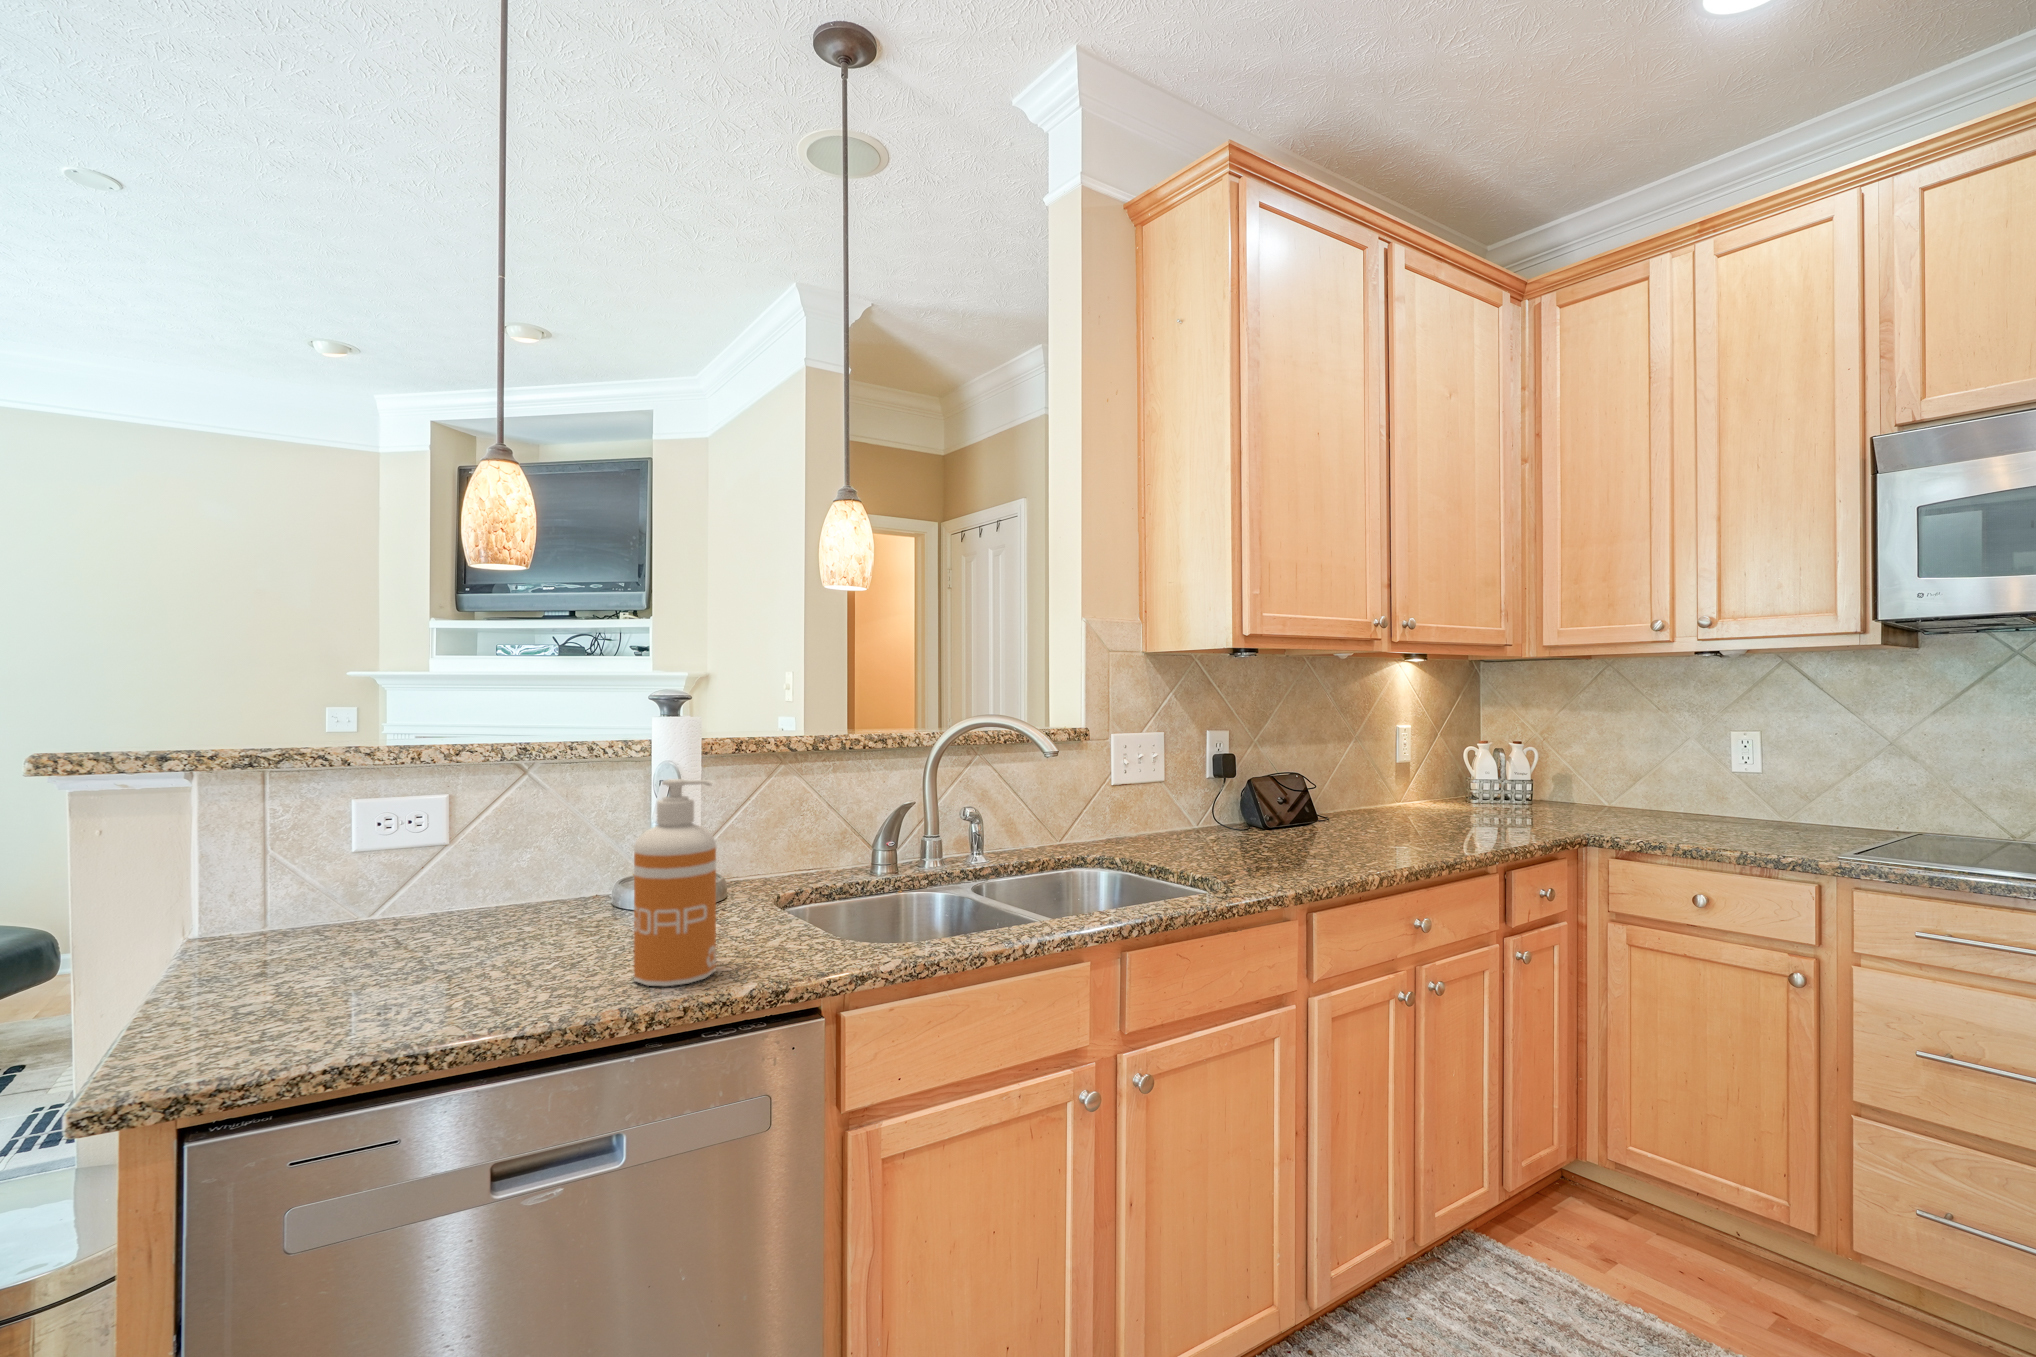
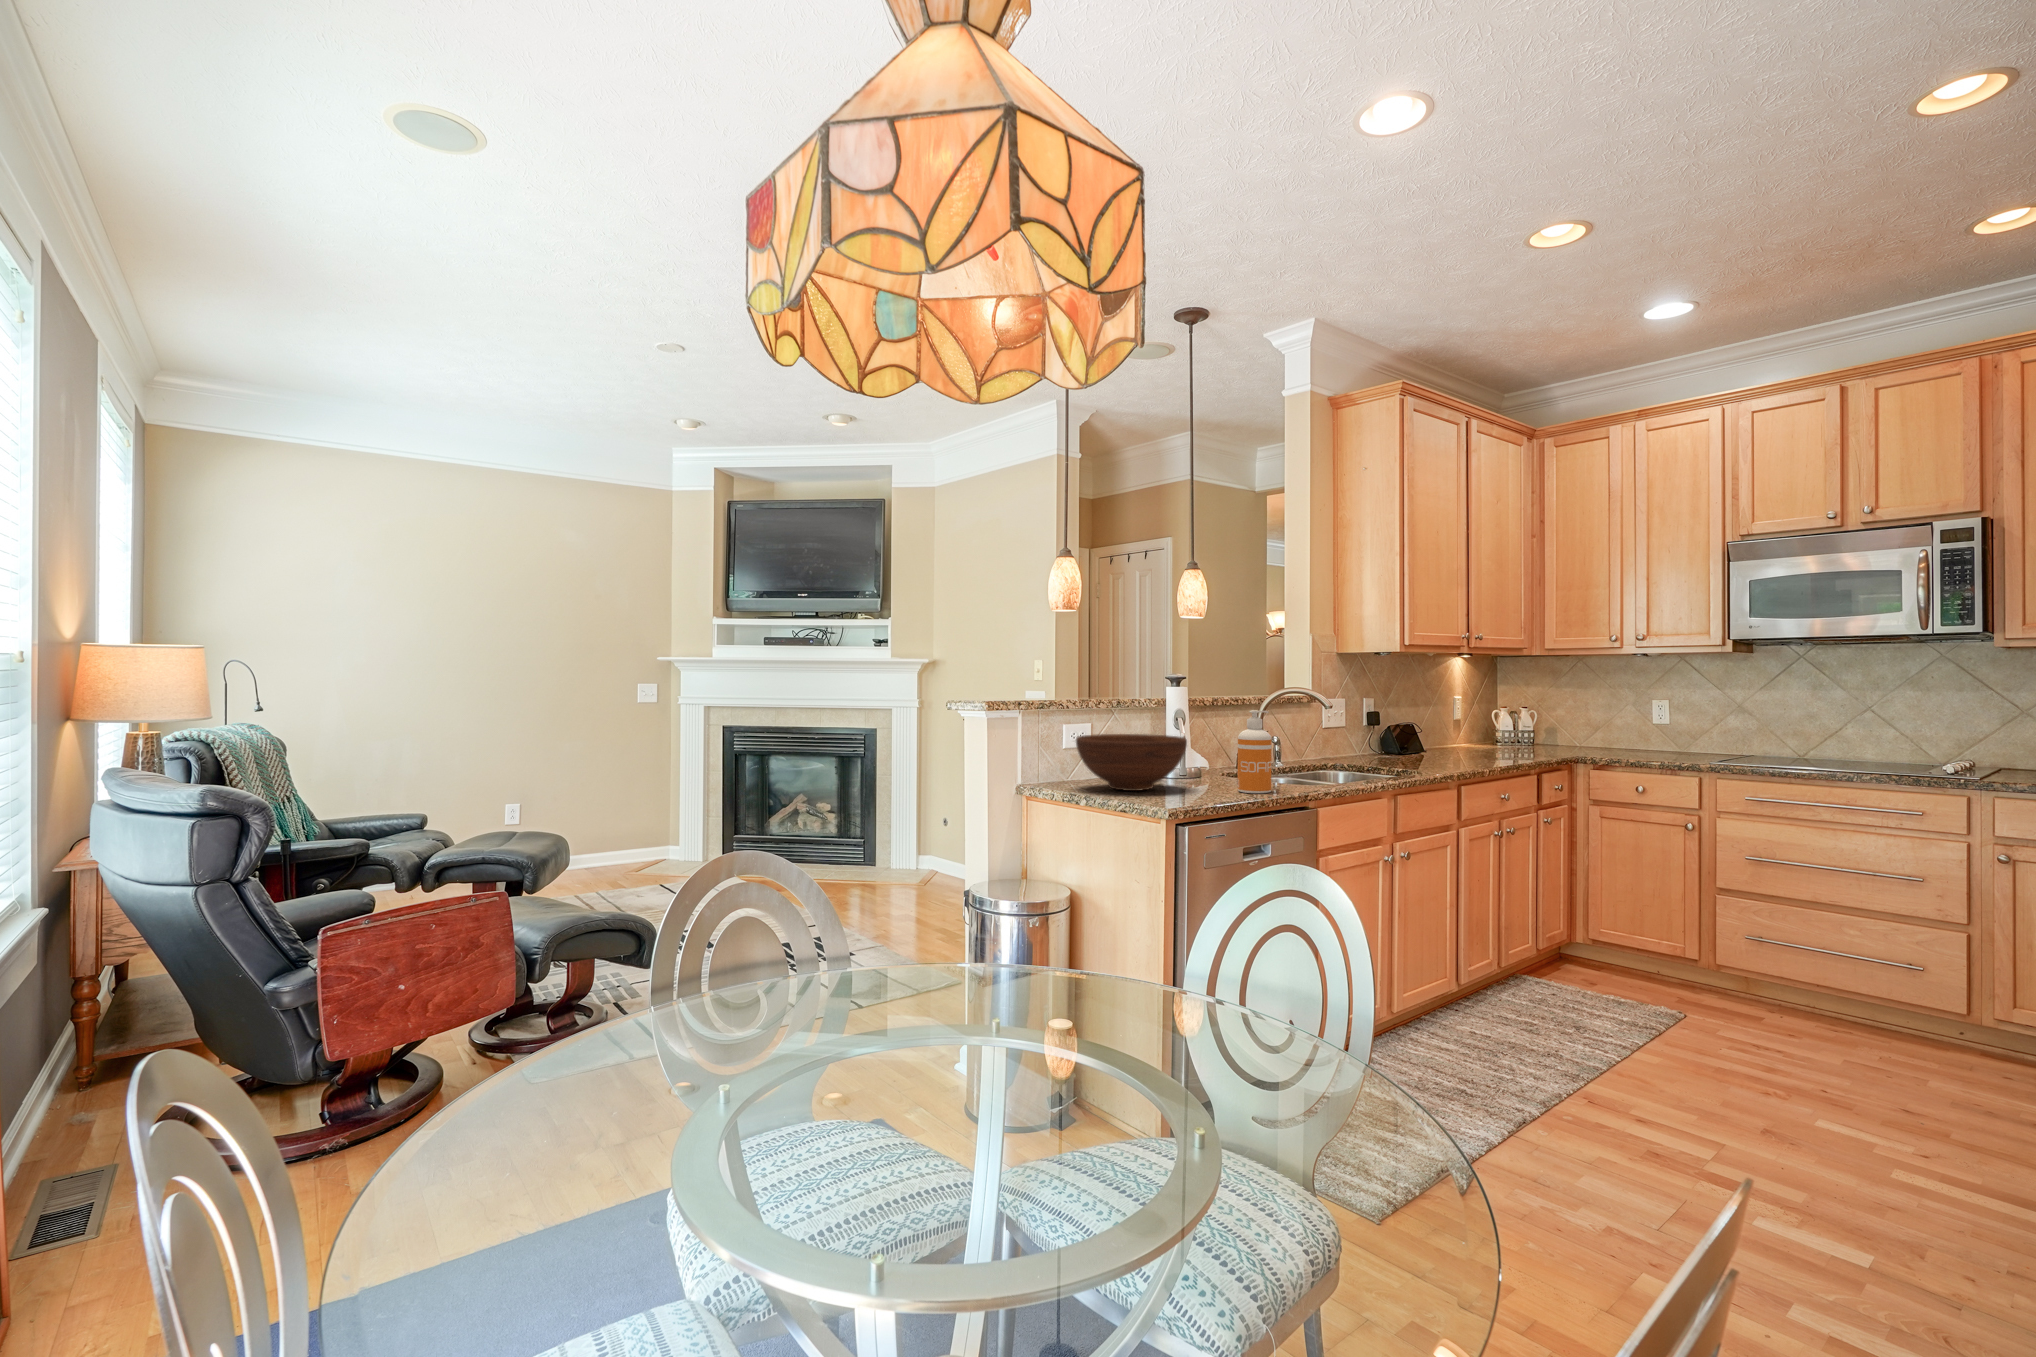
fruit bowl: none [289,817,585,962] -> present [1076,734,1187,791]

